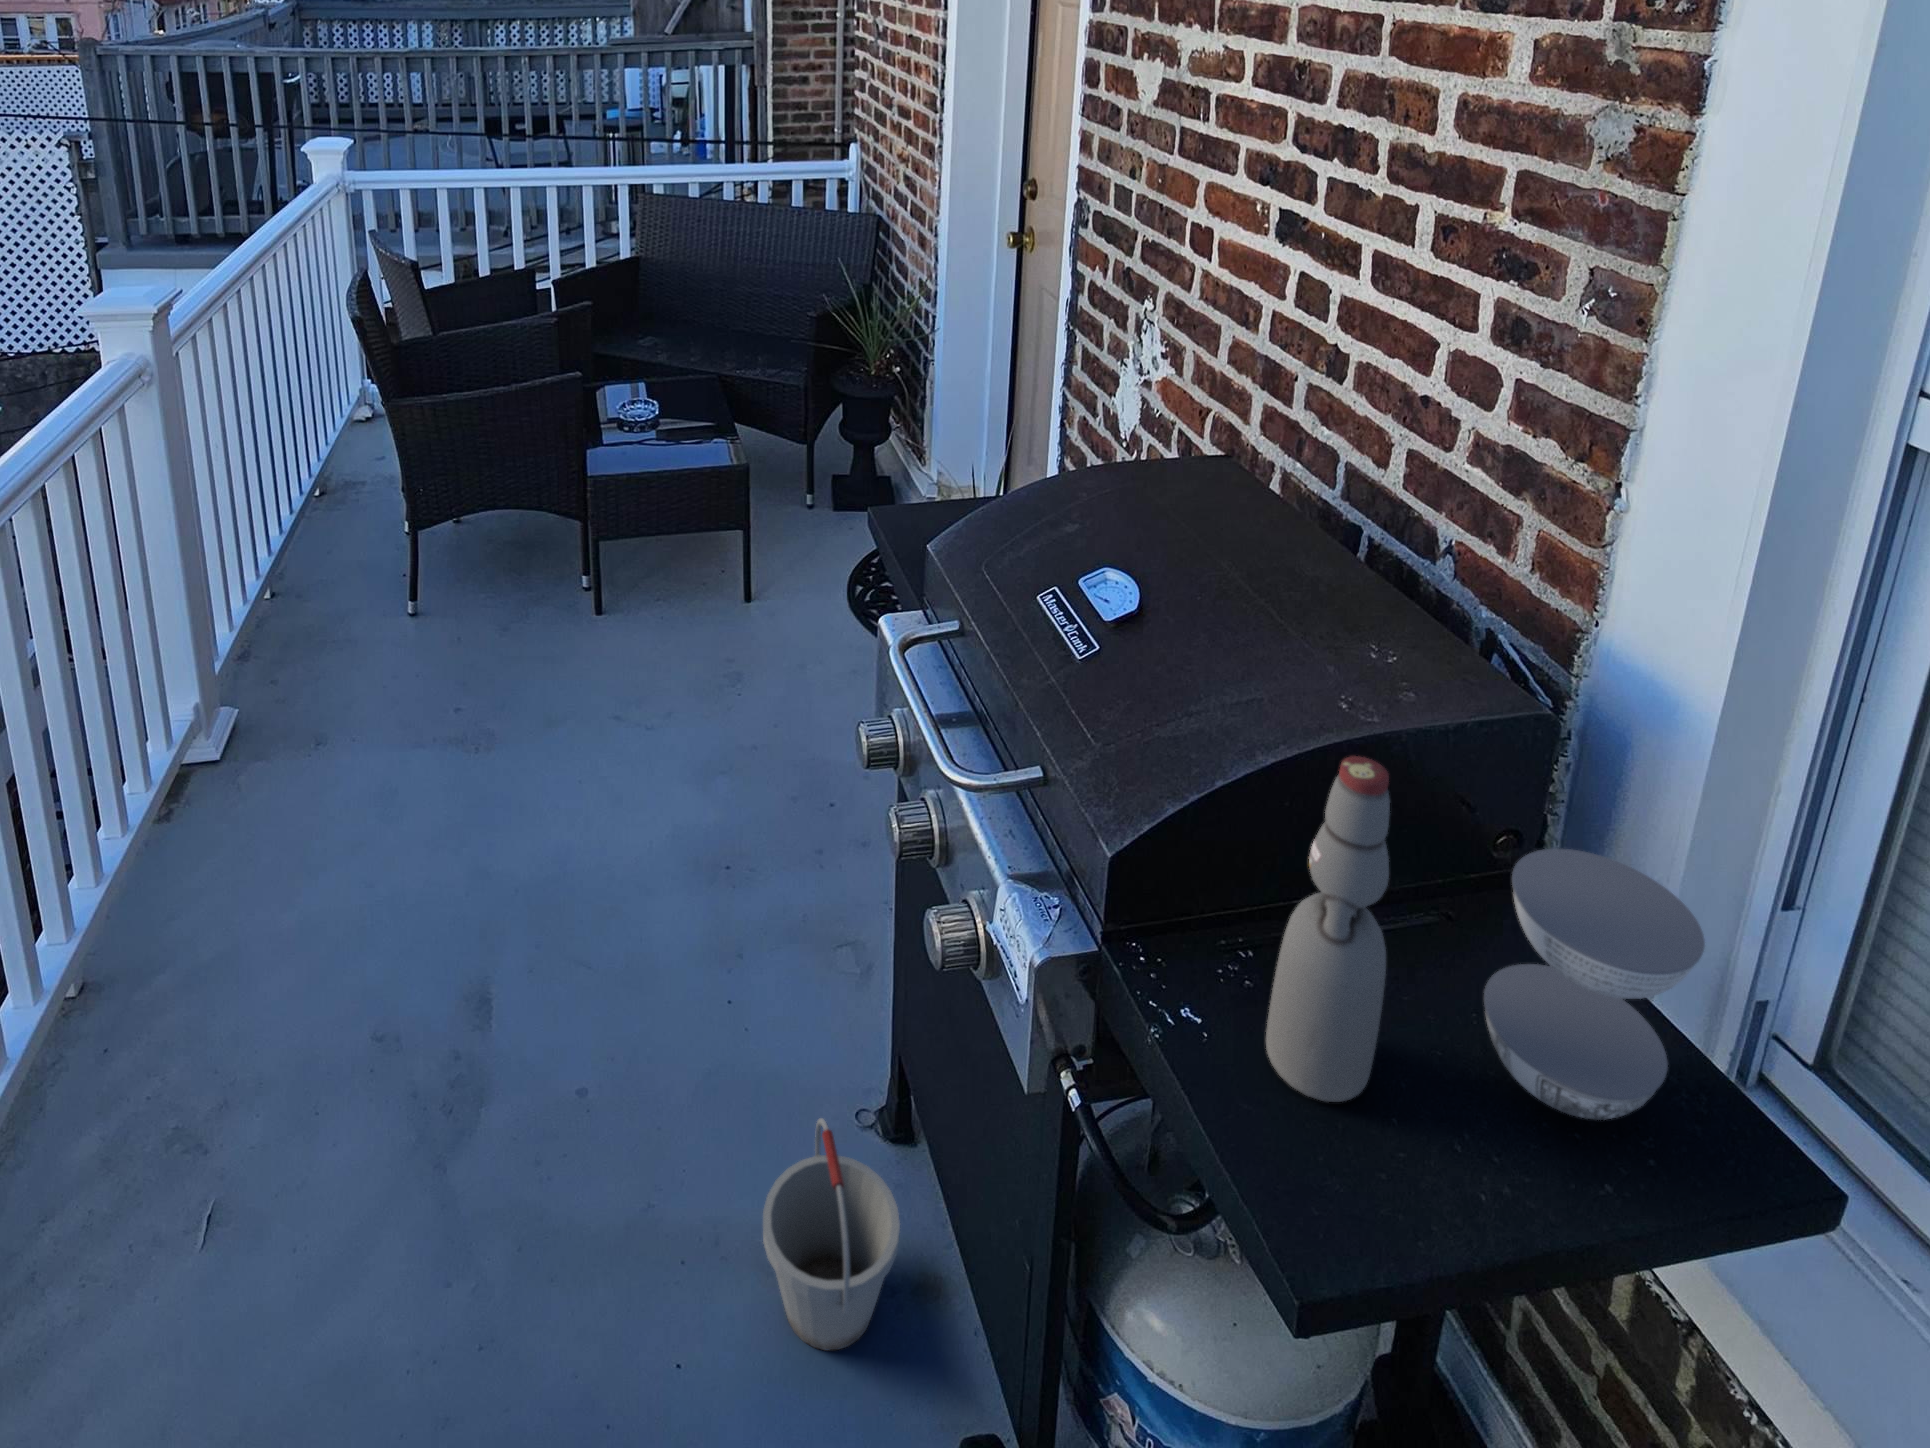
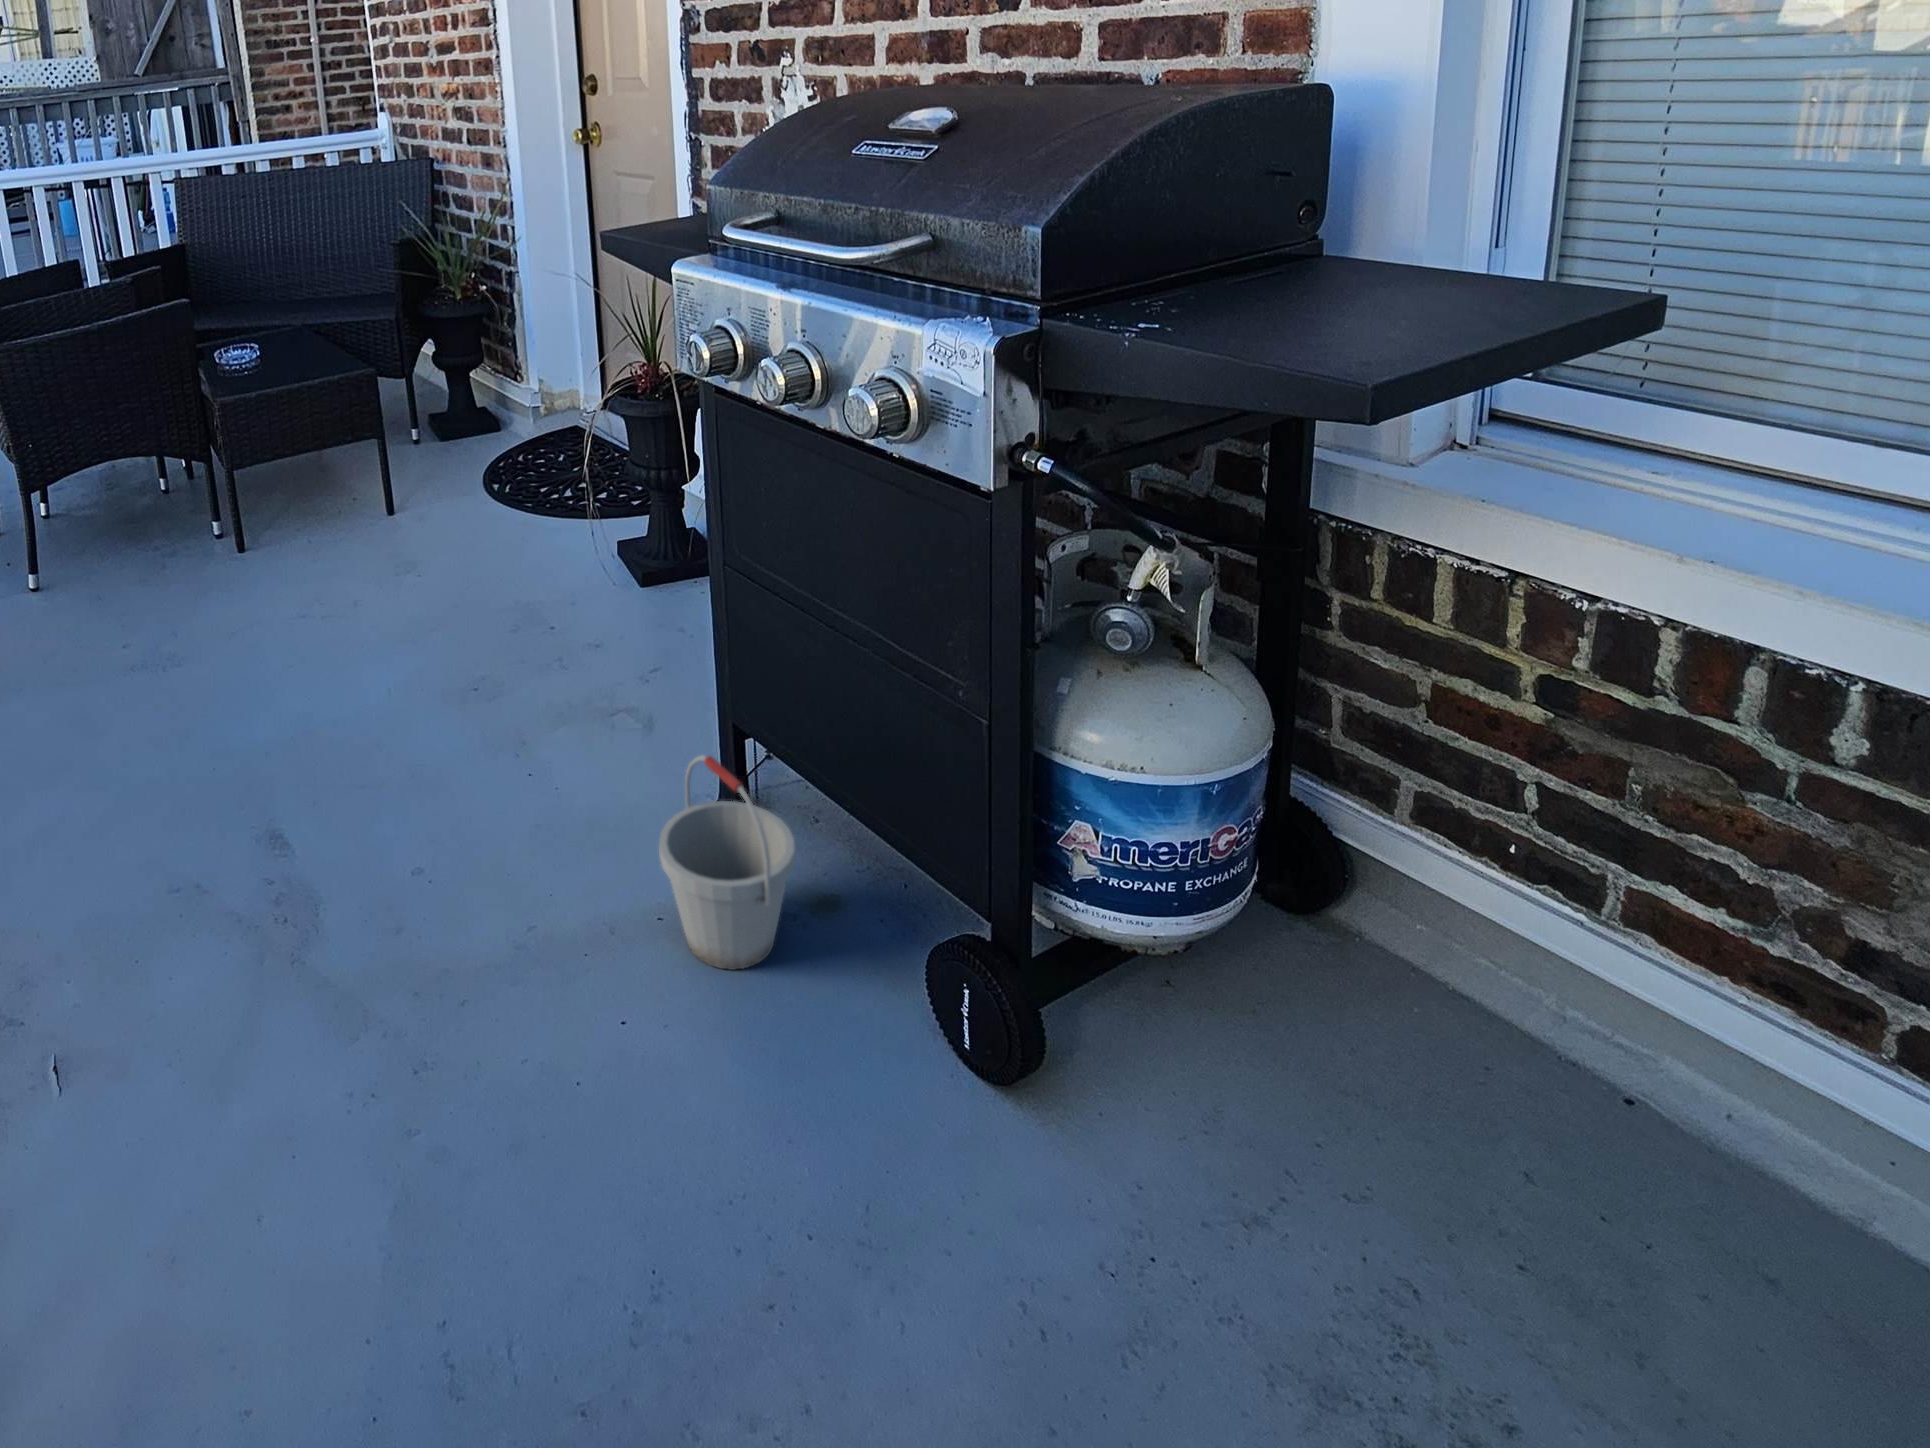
bottle: present [1266,756,1390,1102] -> none [1213,6,1316,328]
bowl: present [1484,848,1705,1120] -> none [1364,104,1545,303]

